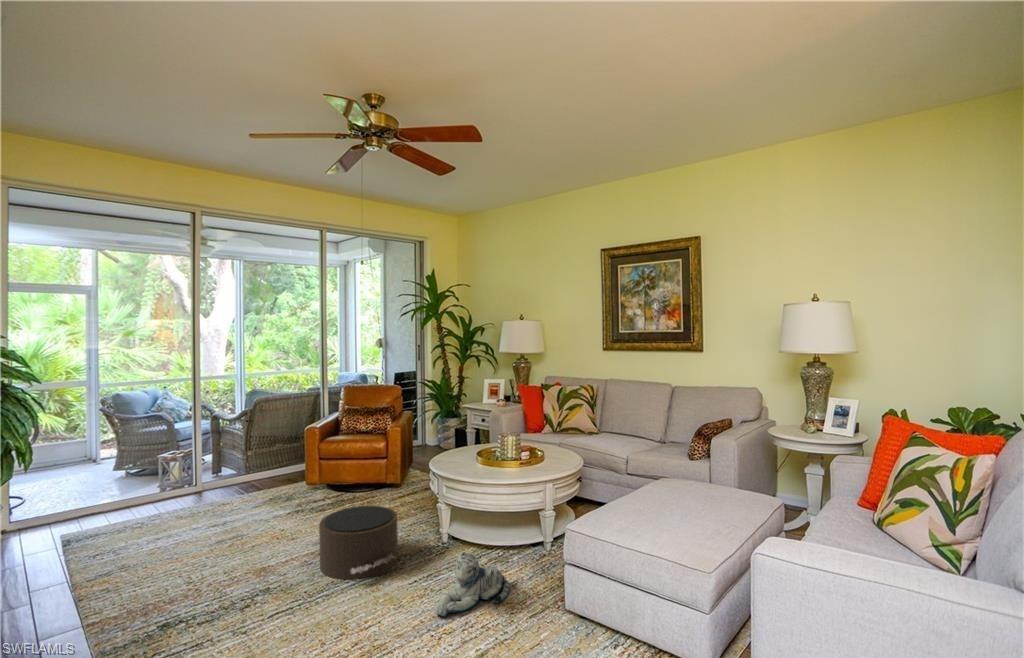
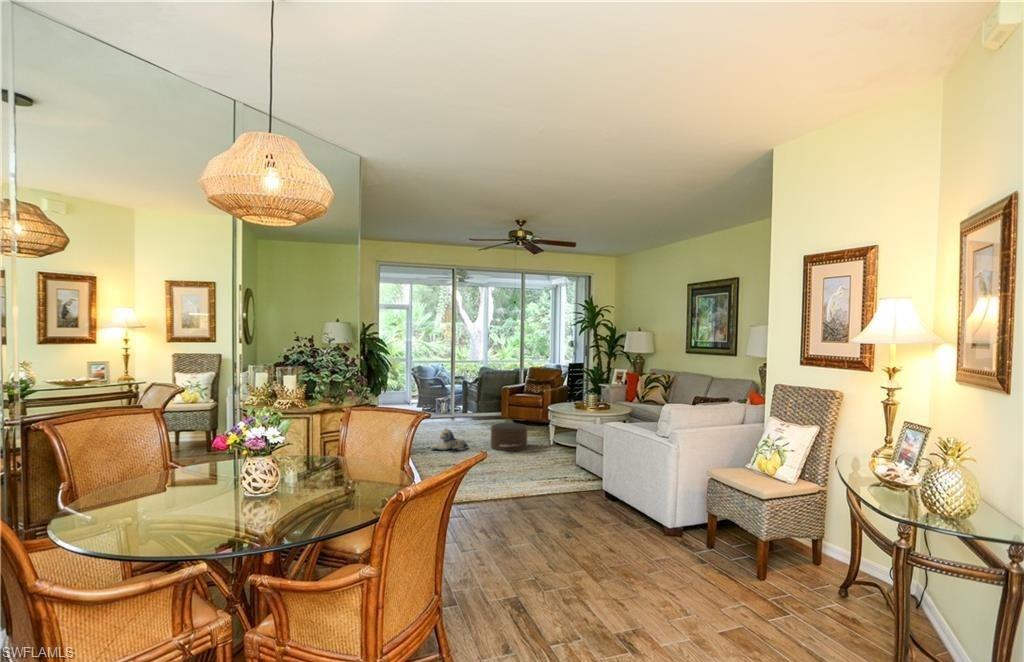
plush toy: present [435,552,510,616] -> present [430,428,468,451]

